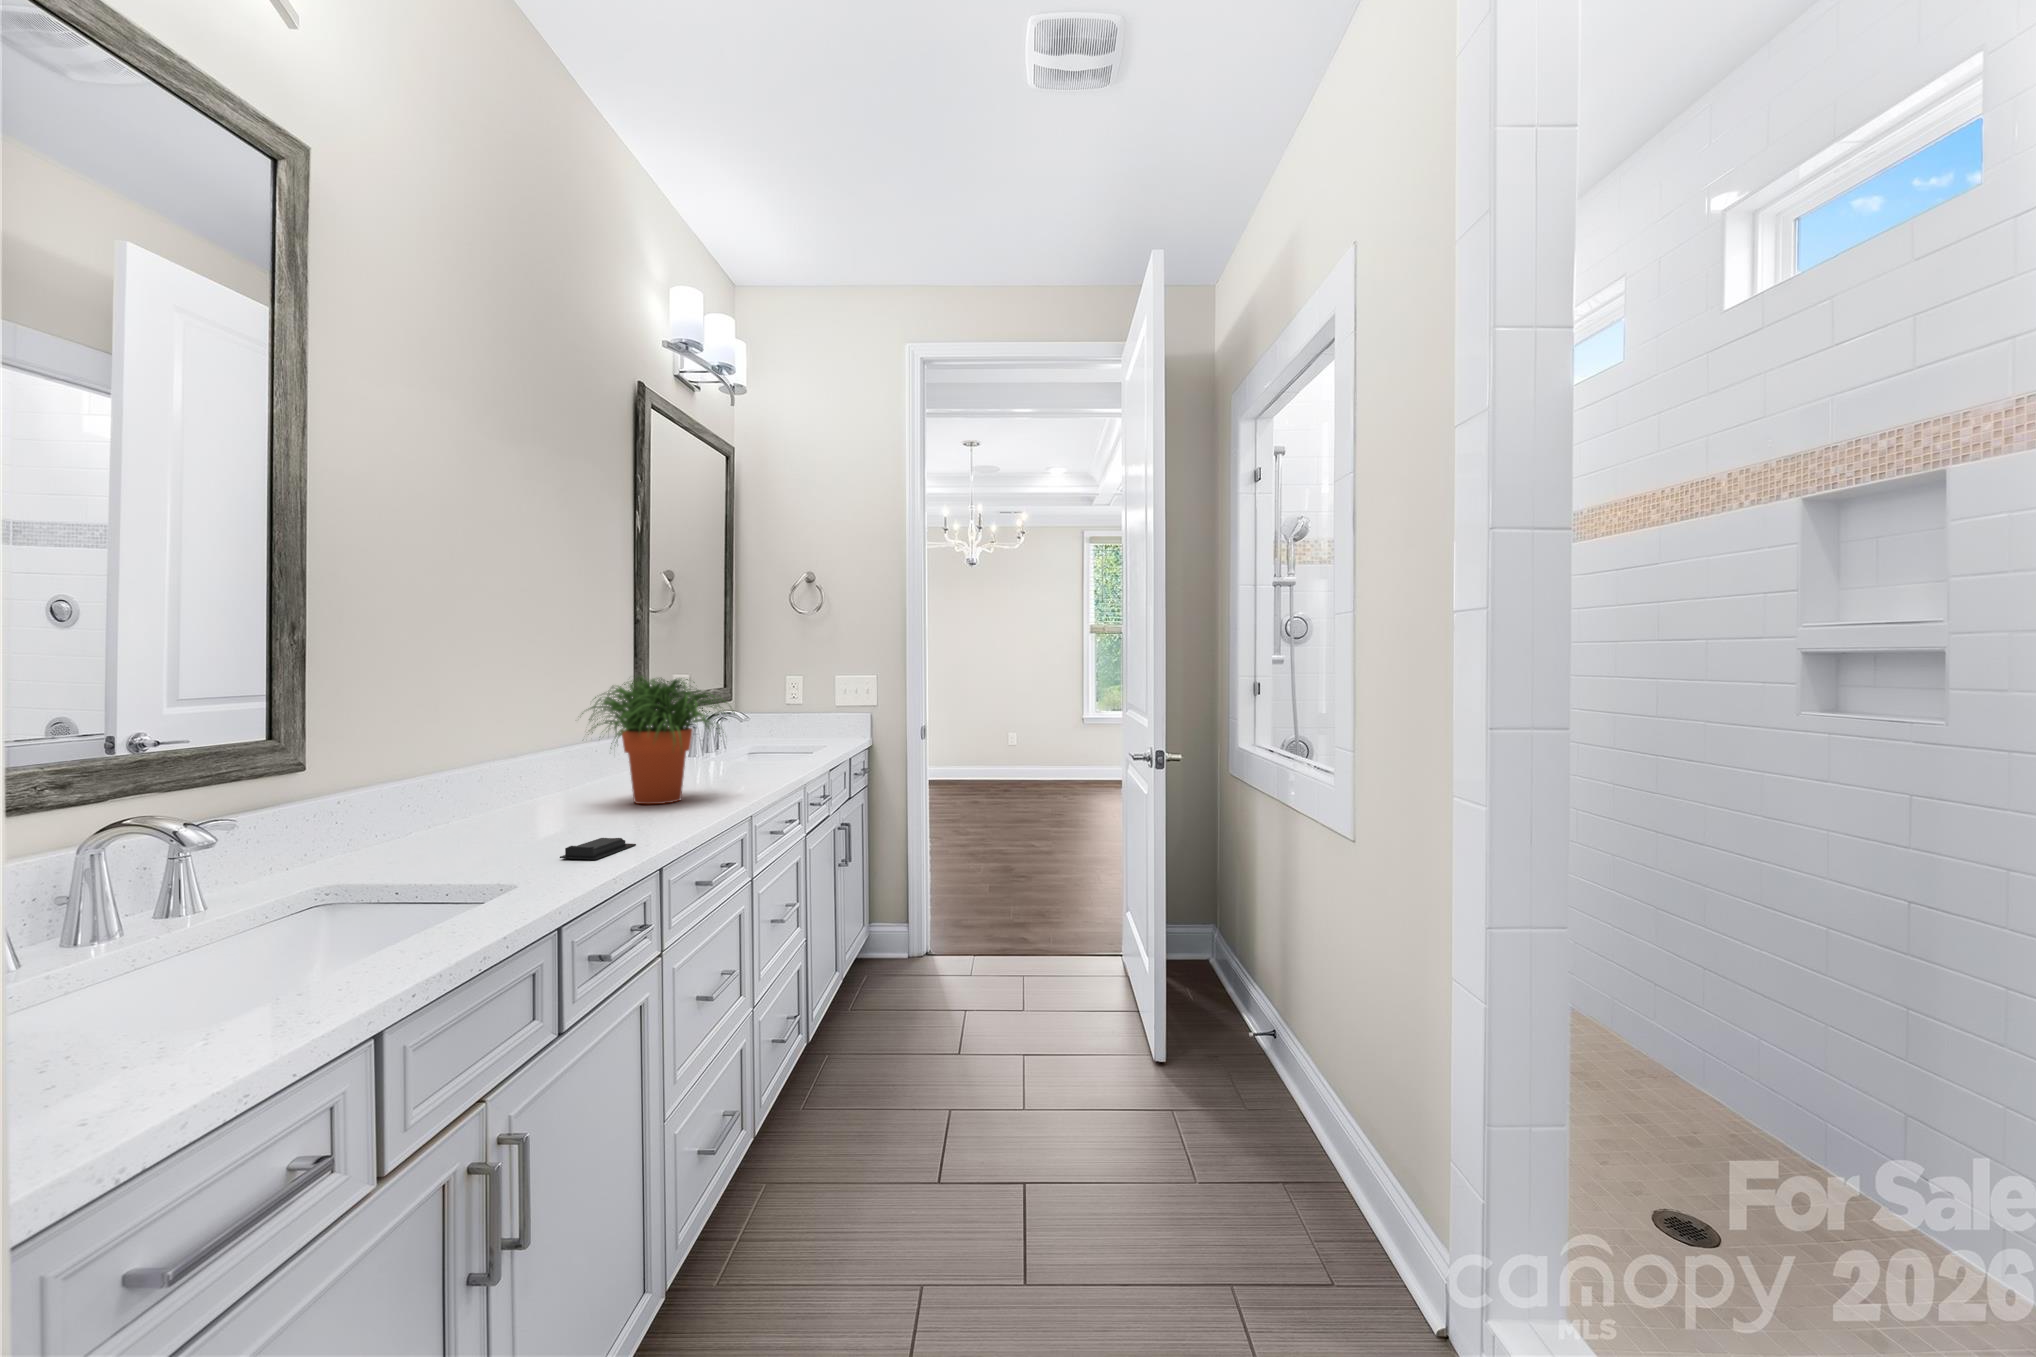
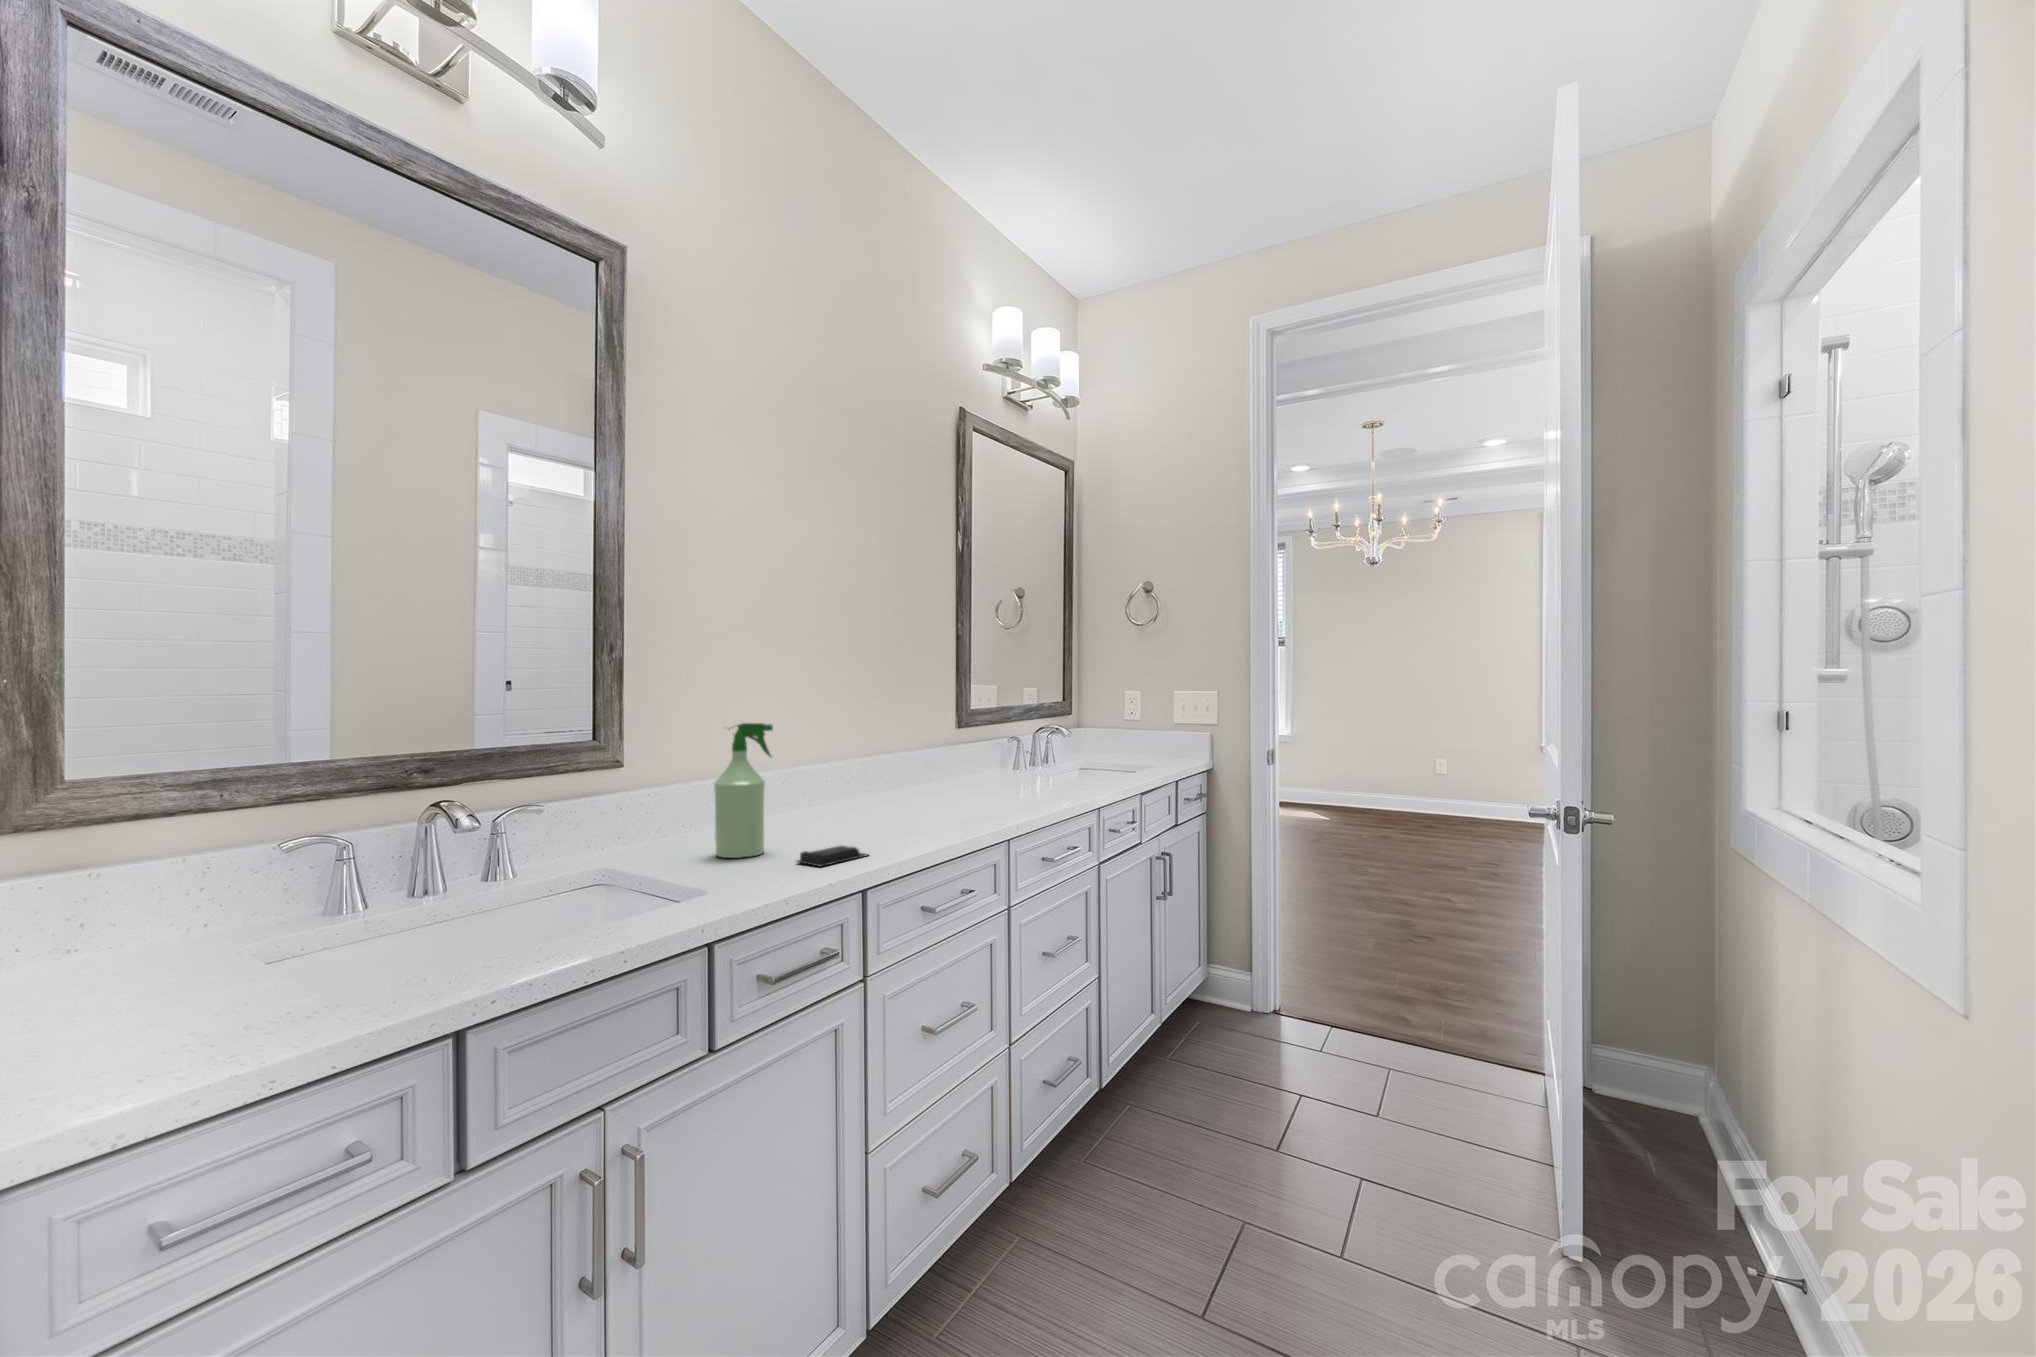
potted plant: present [582,677,735,804] -> none [865,688,1010,815]
spray bottle: none [442,713,513,862] -> present [714,723,773,858]

